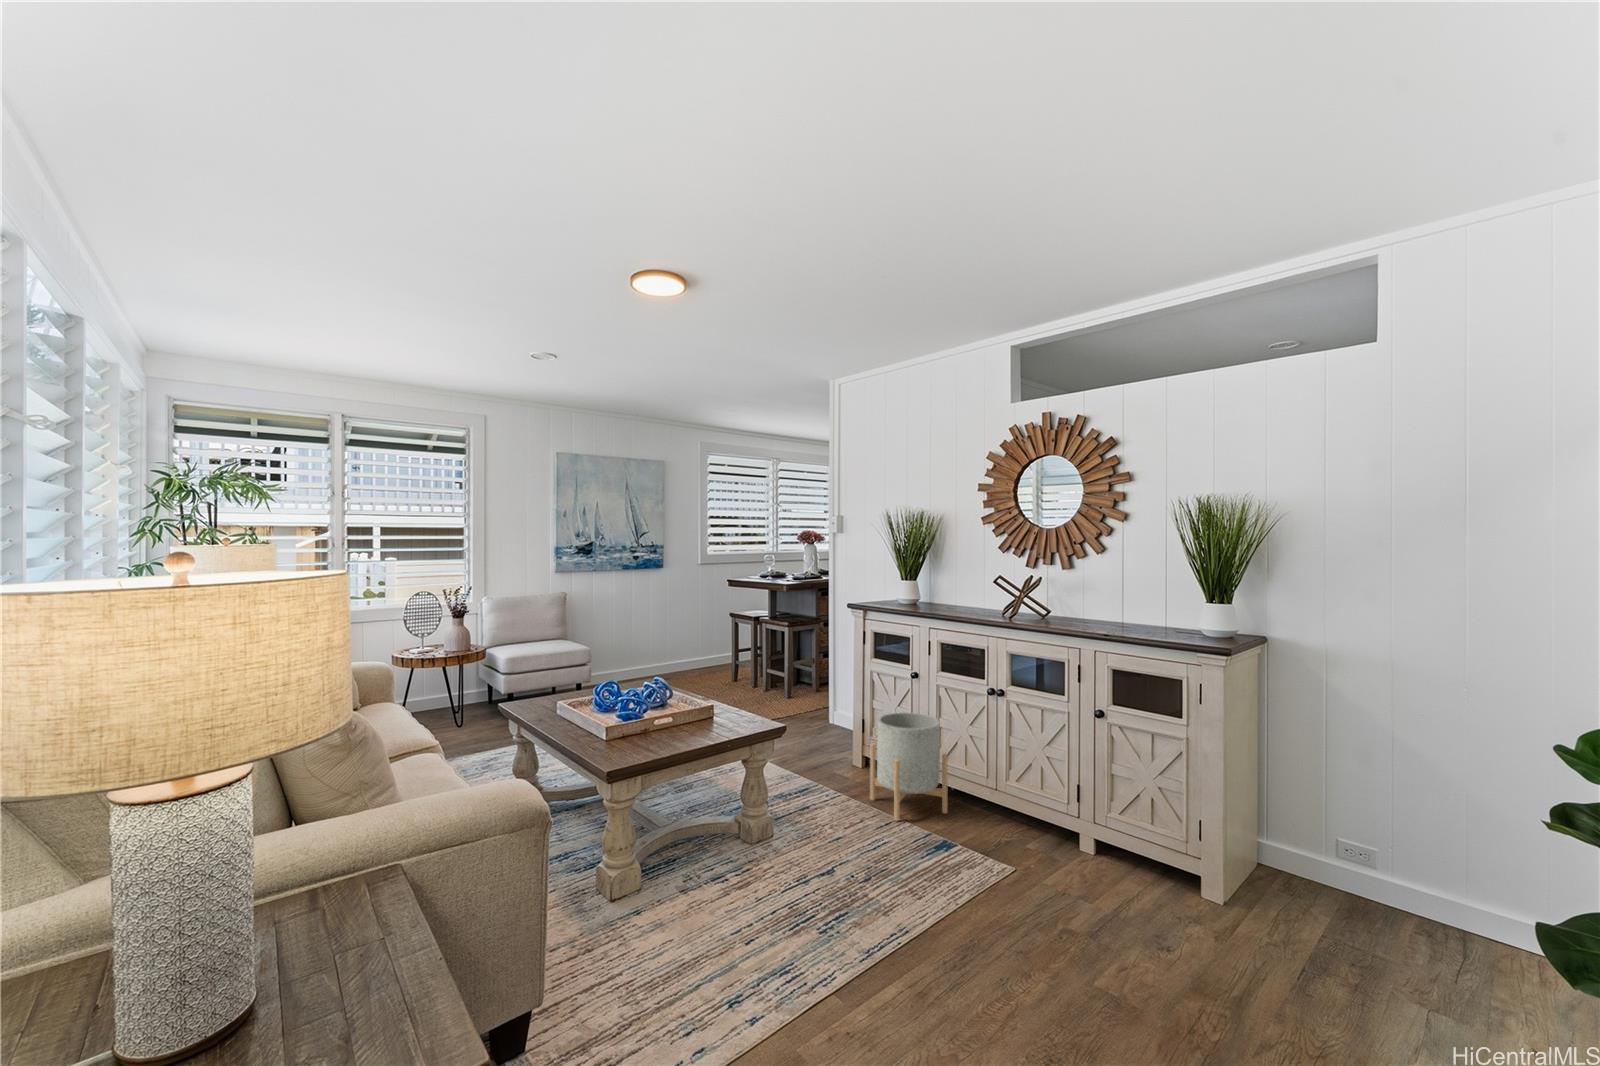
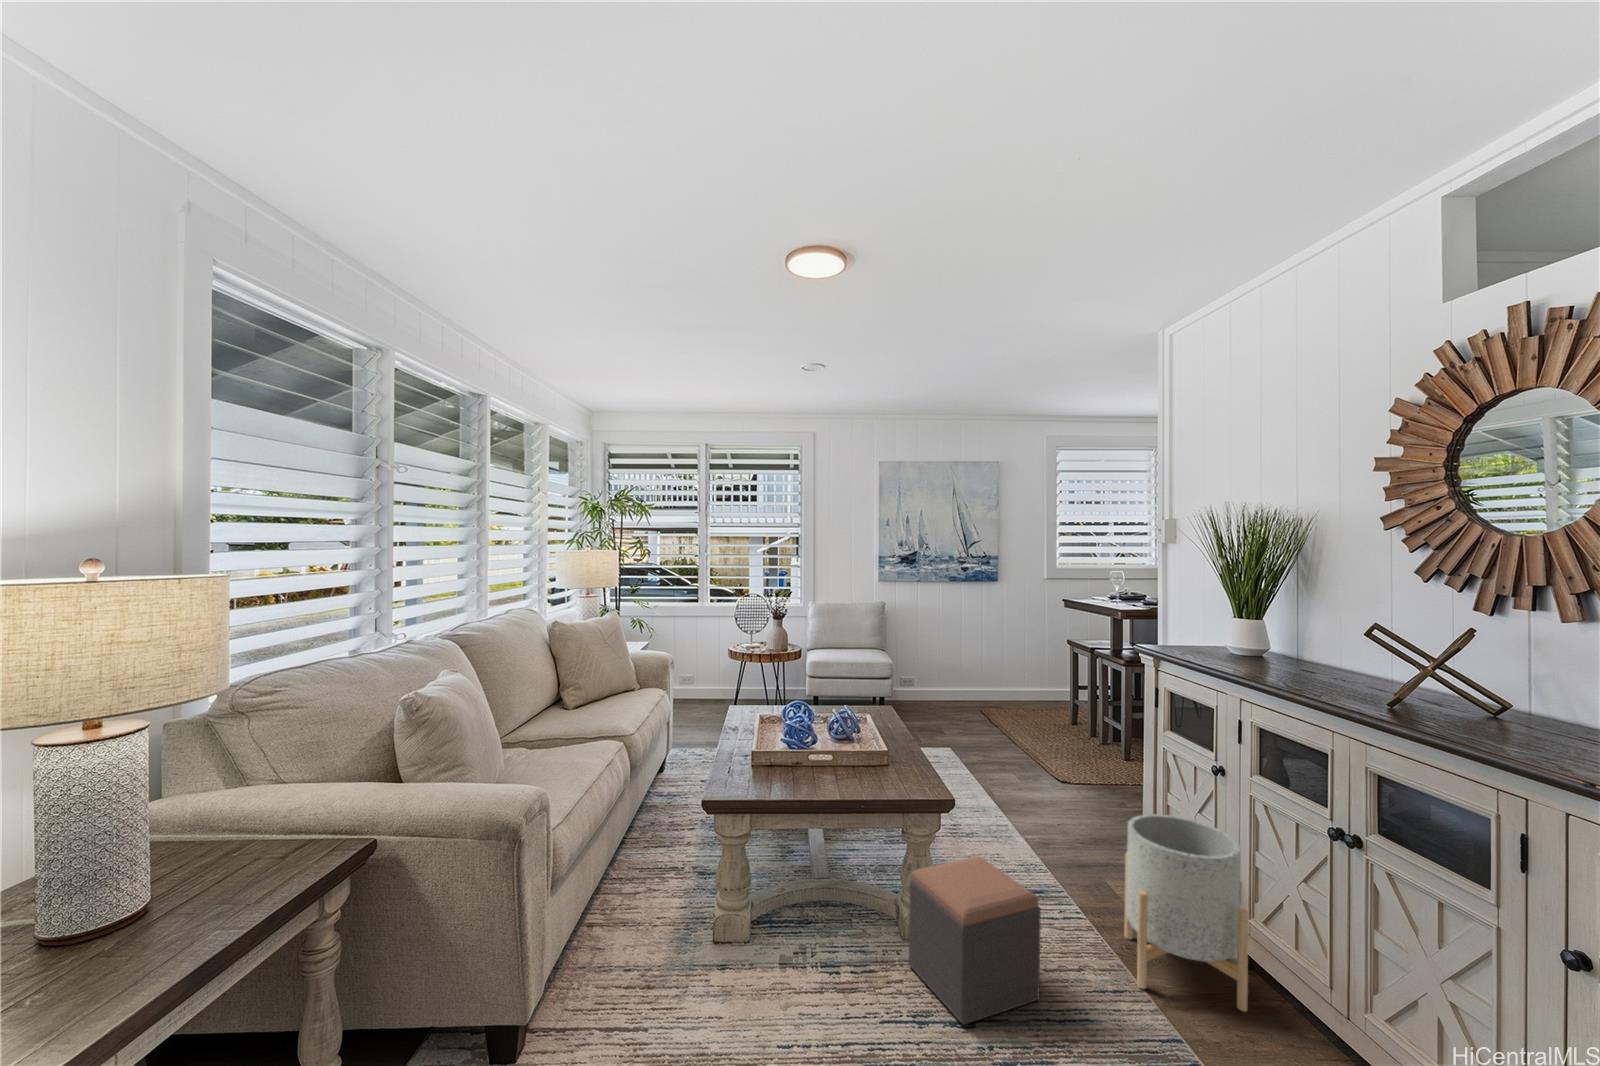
footstool: none [767,767,855,873] -> present [909,857,1041,1025]

